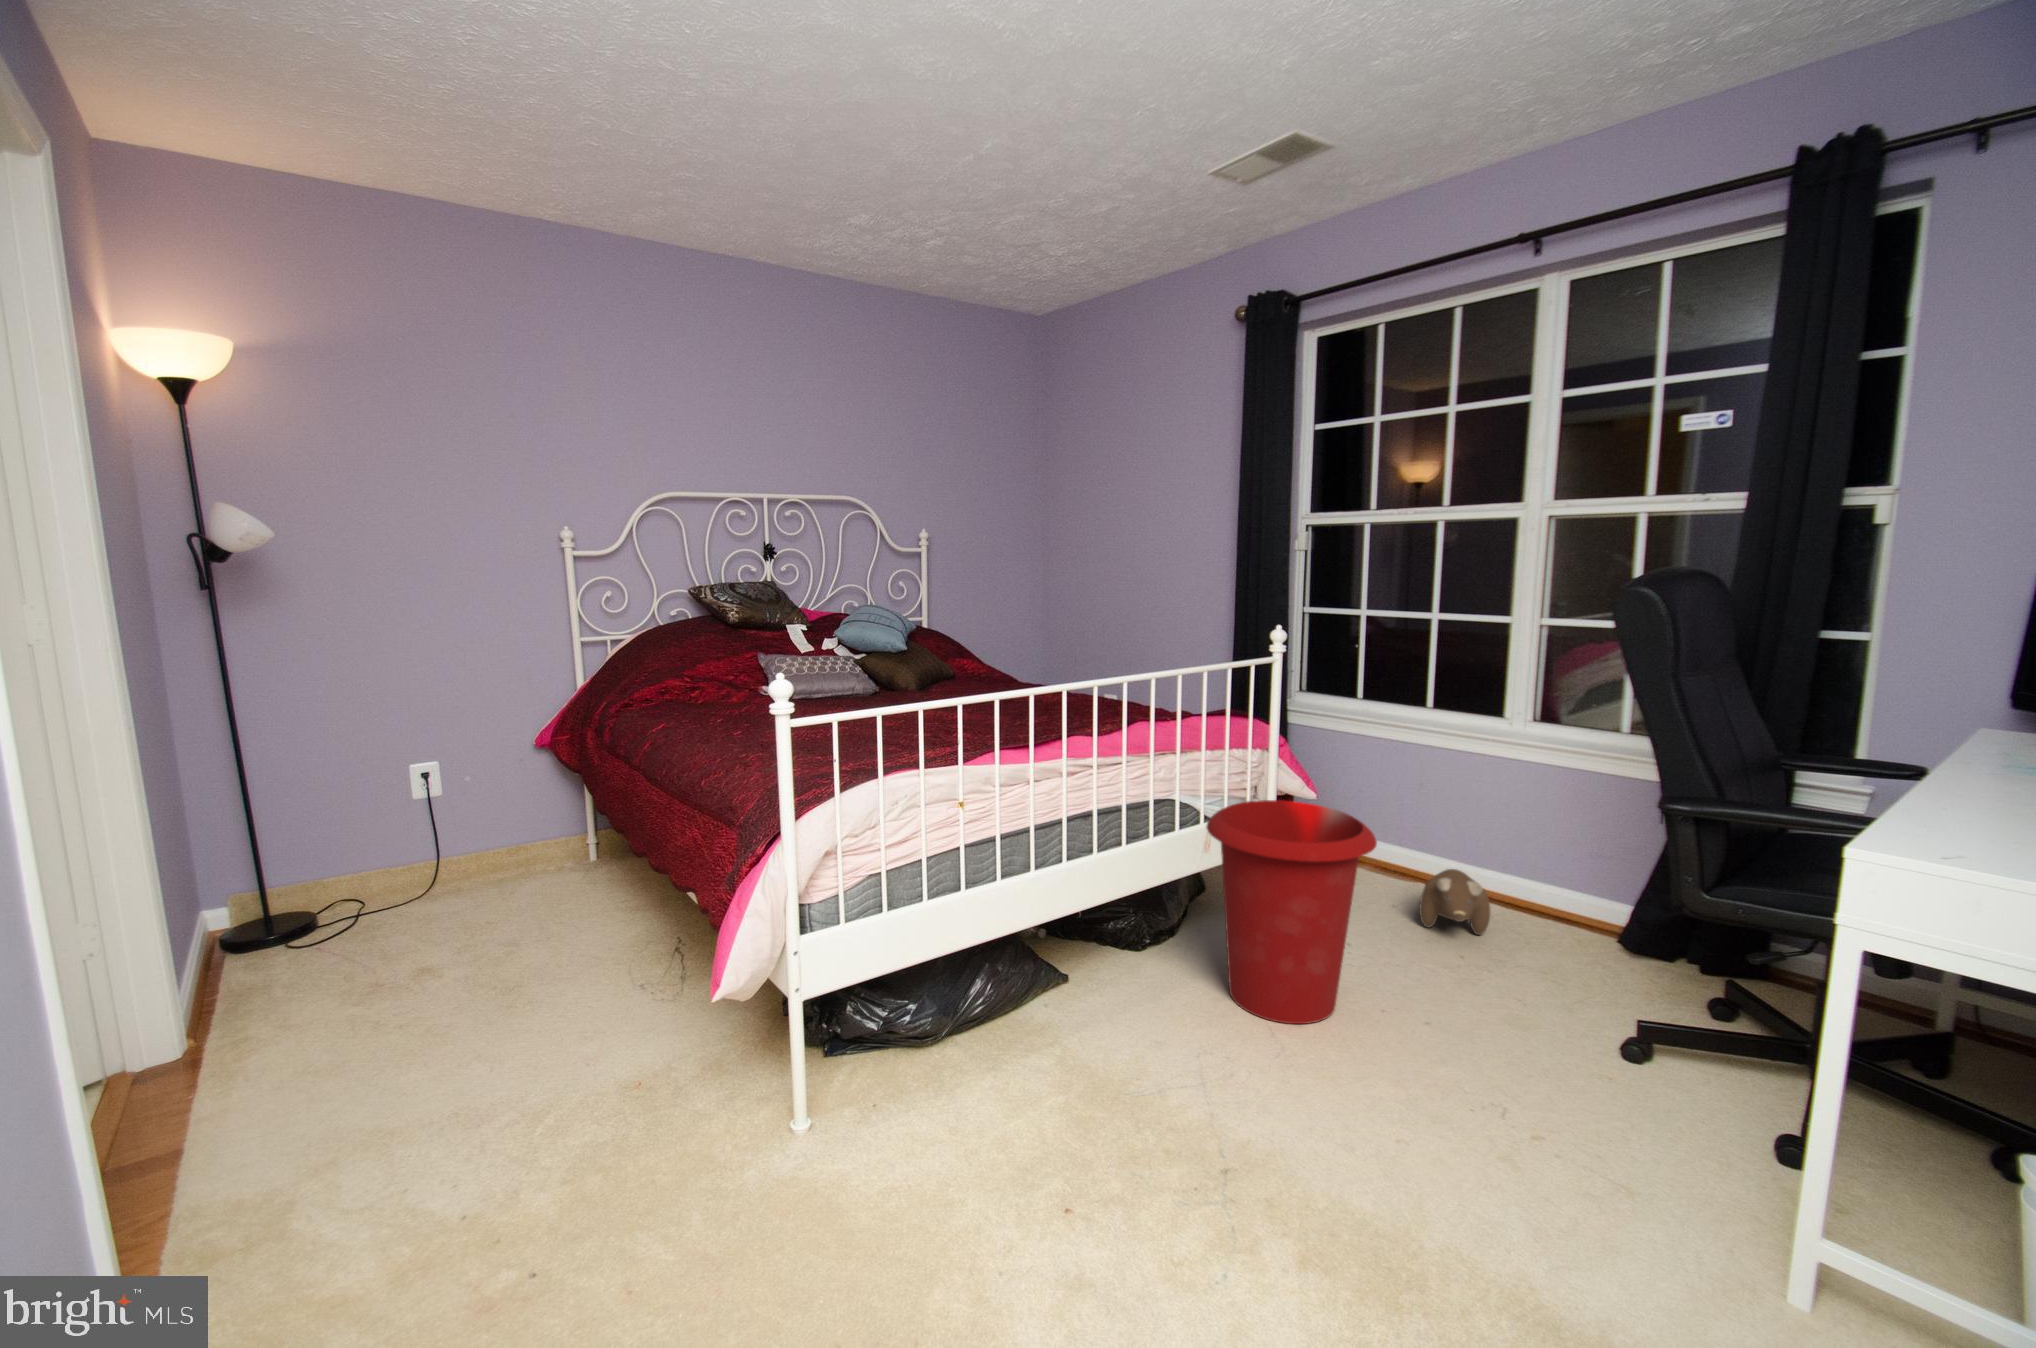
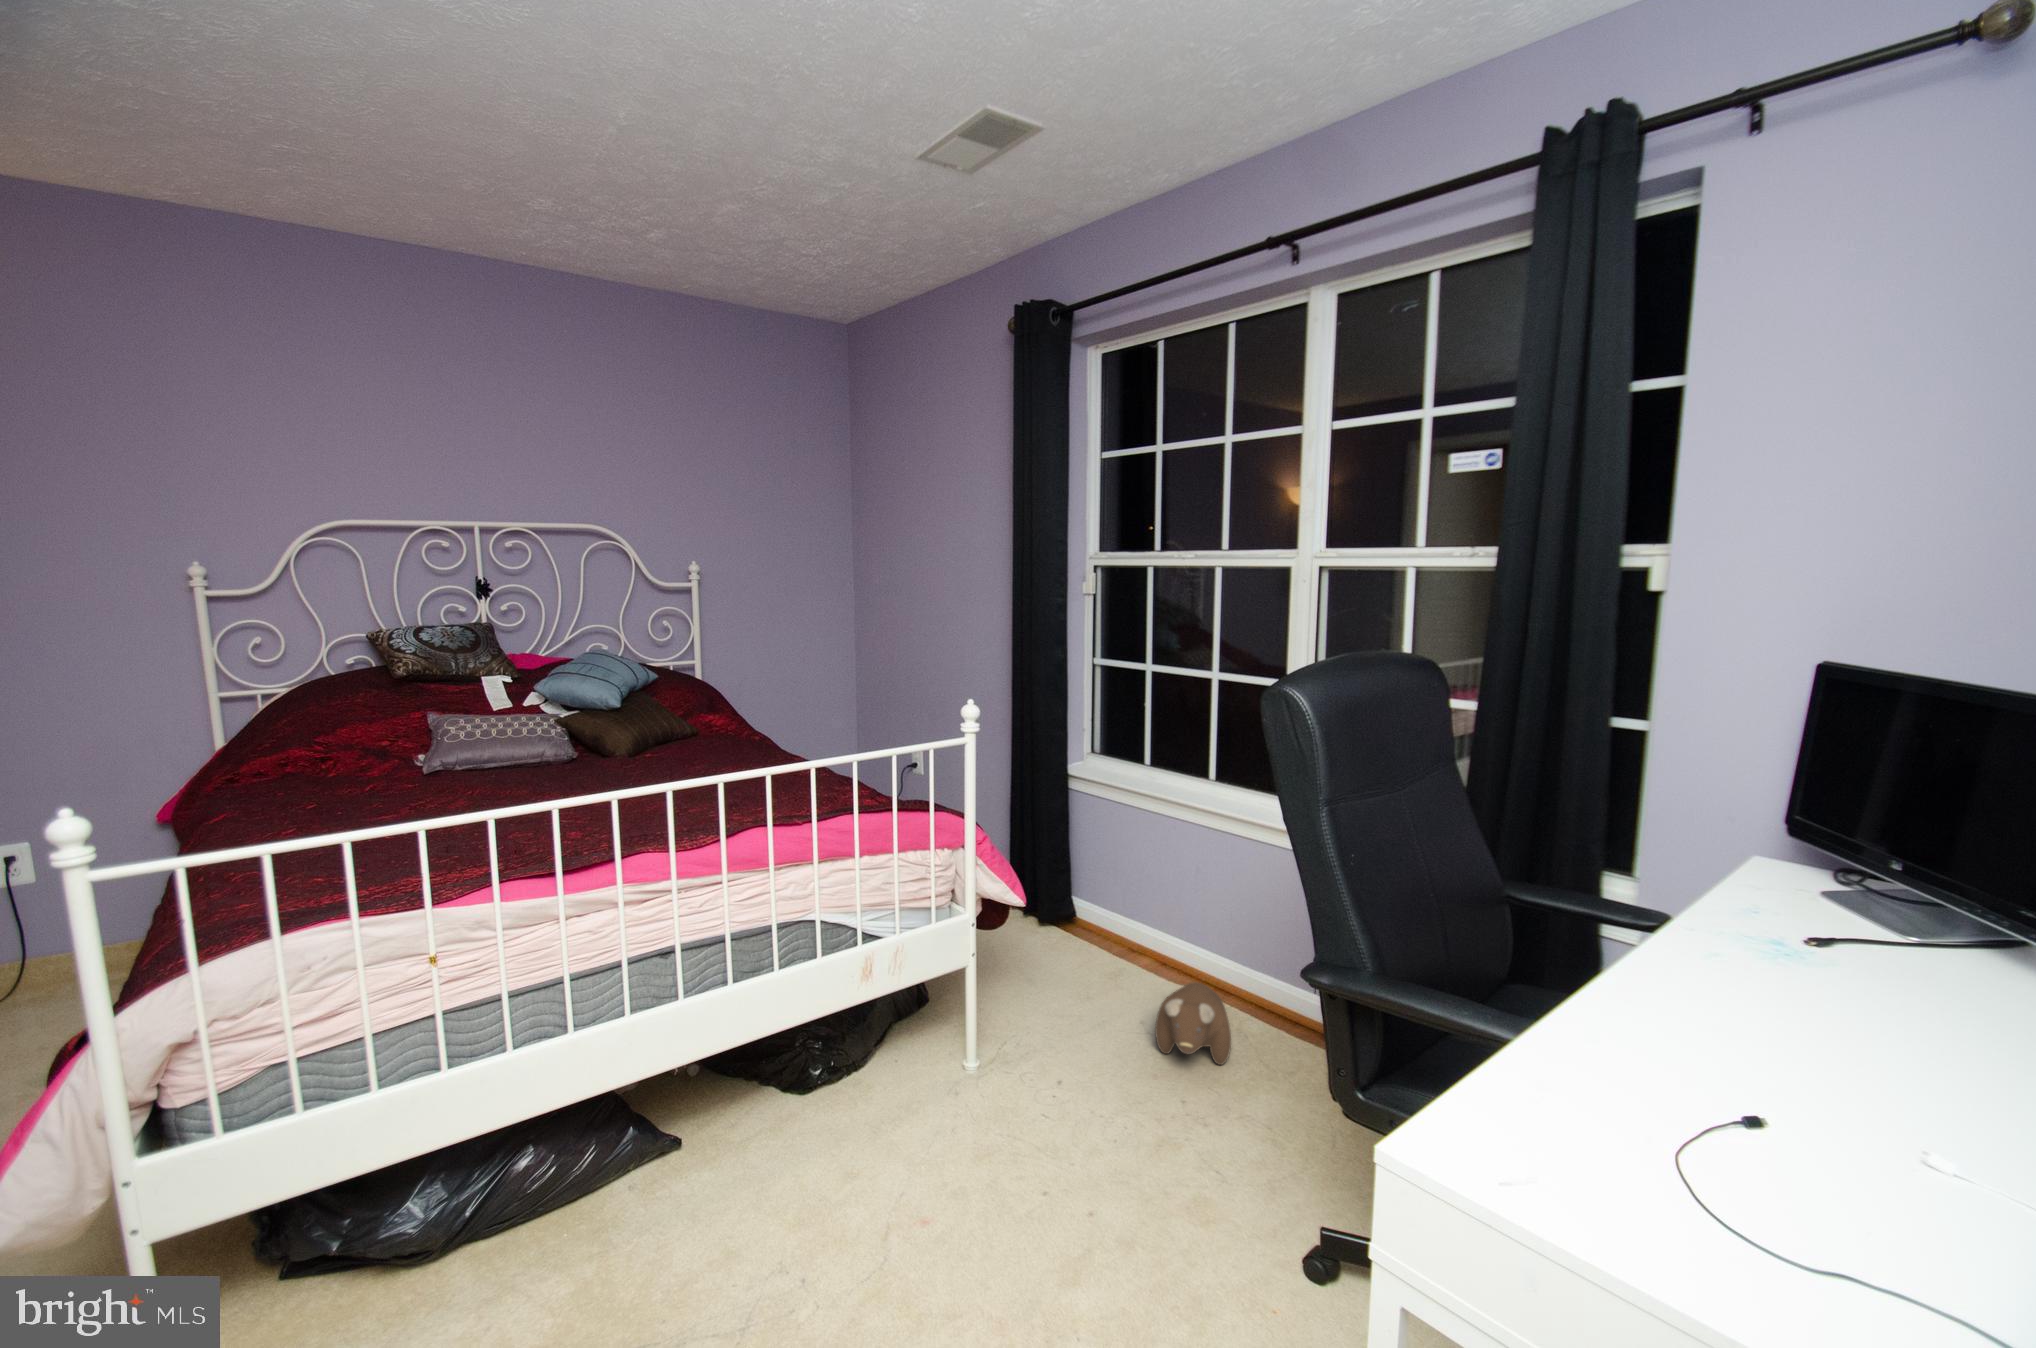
waste bin: present [1207,800,1377,1024] -> none [823,919,1028,1220]

